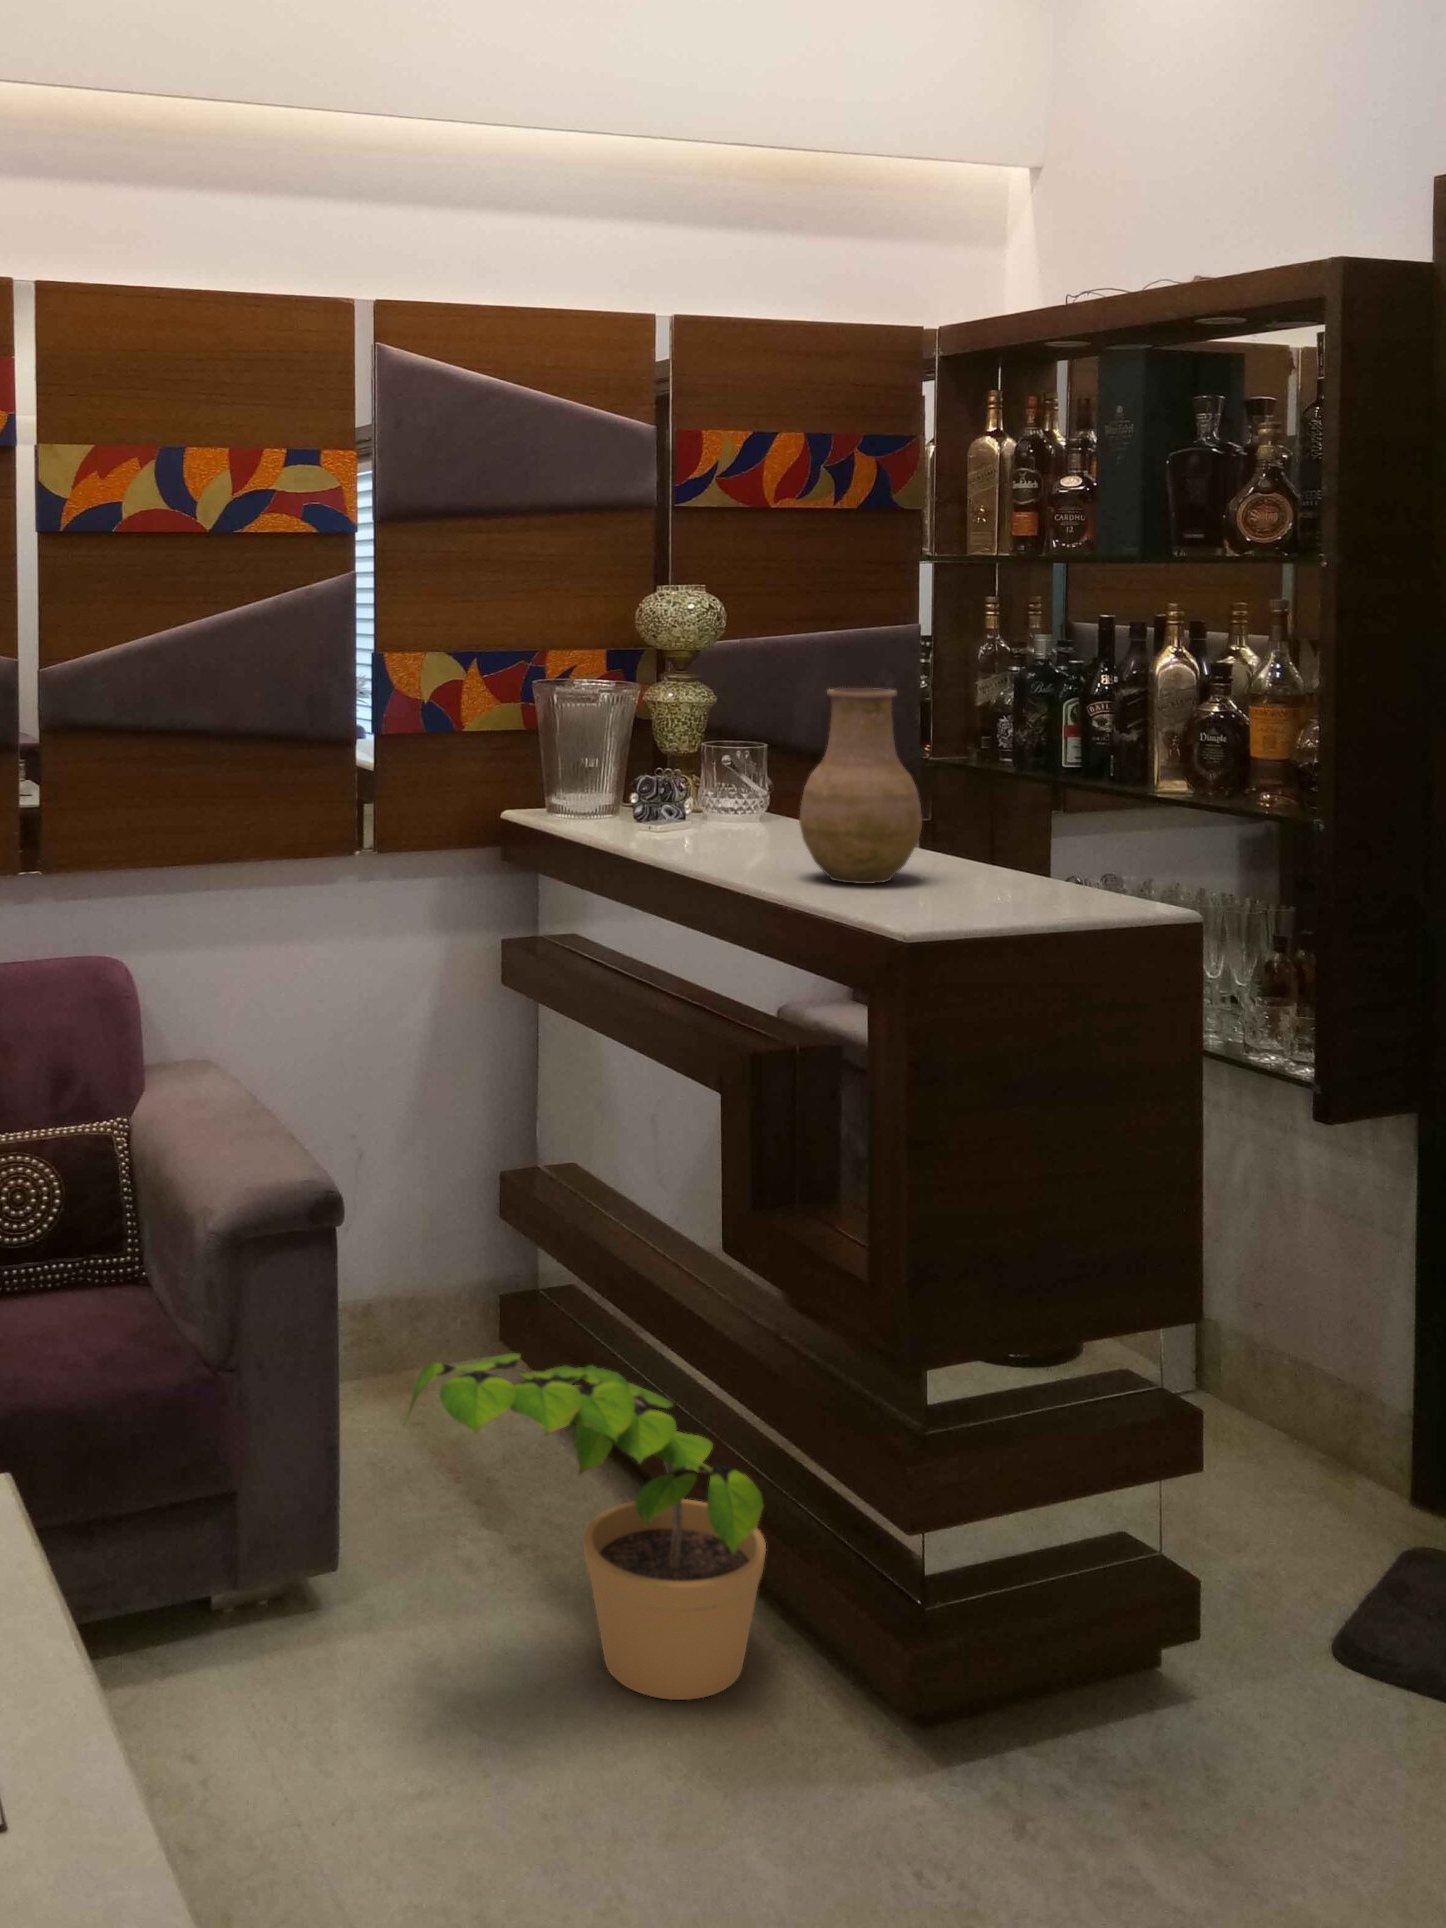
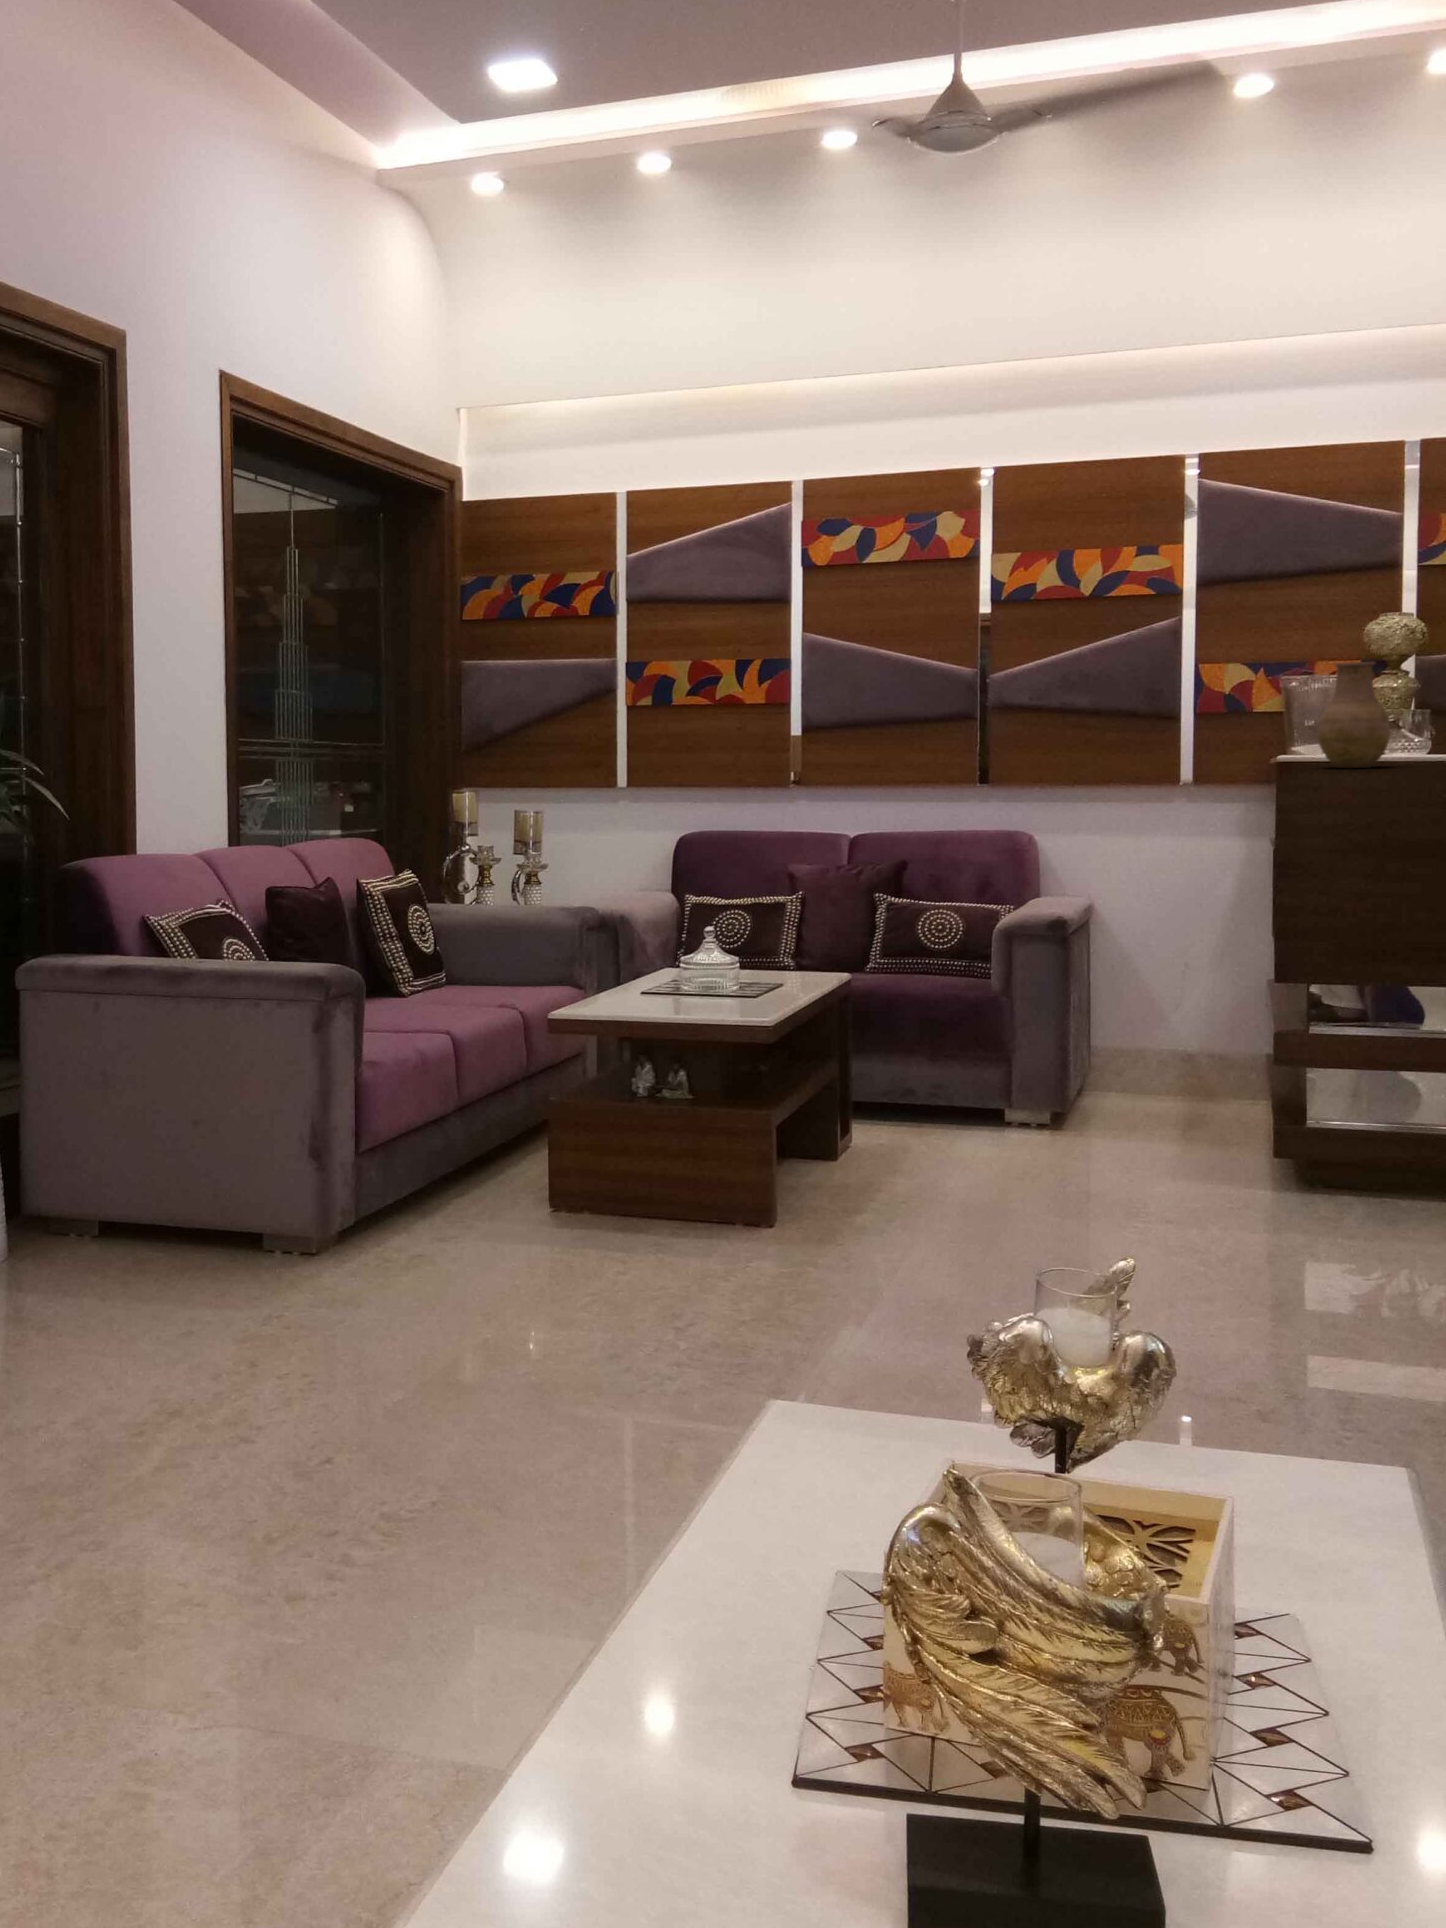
potted plant: present [404,1353,766,1700] -> none [1068,992,1266,1171]

